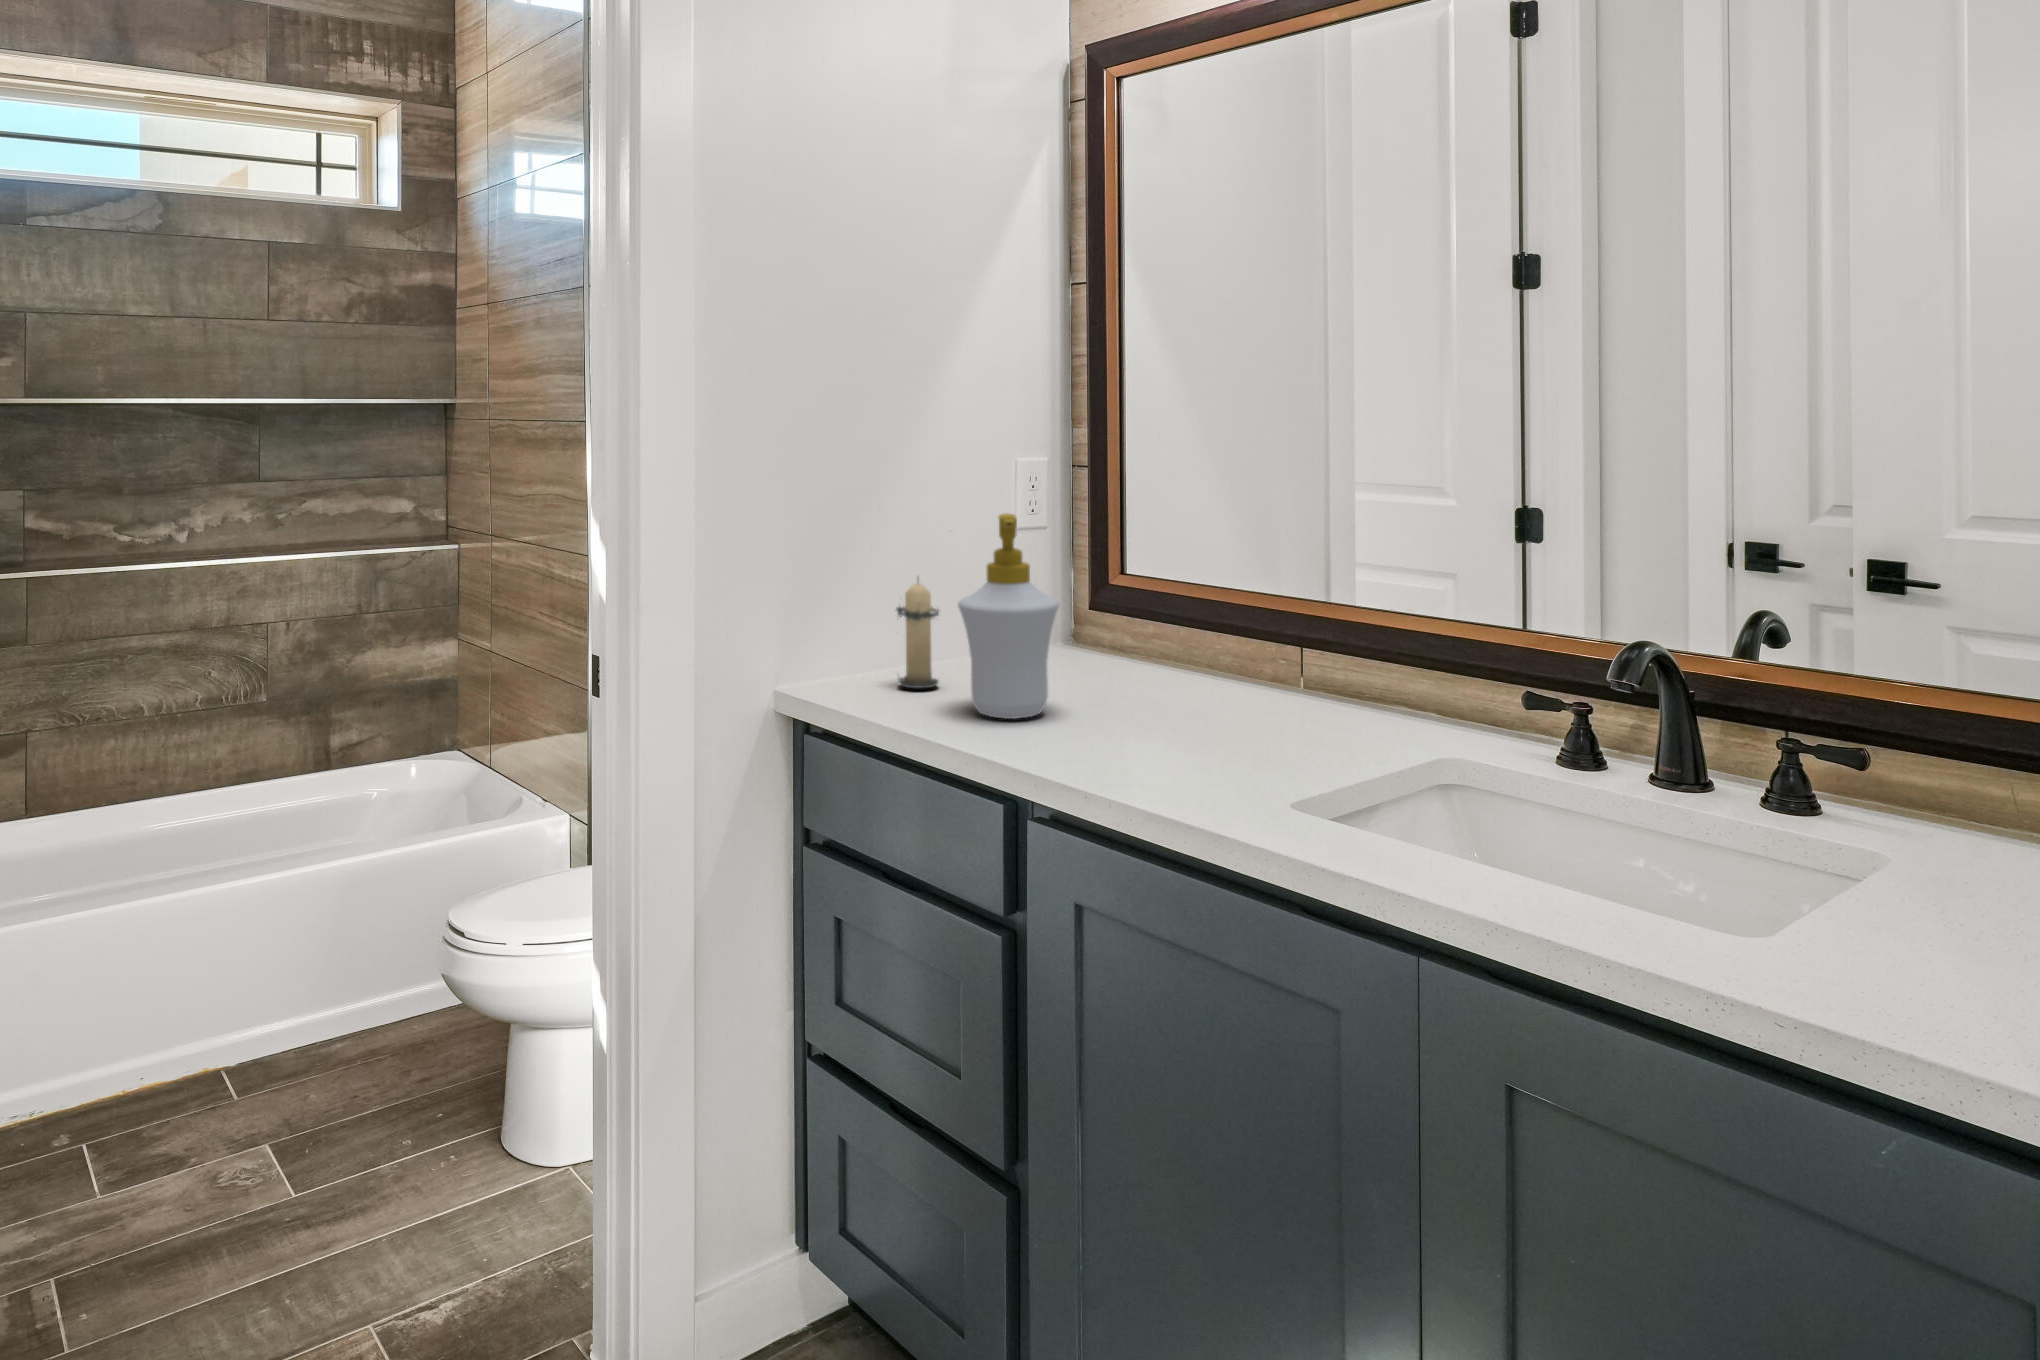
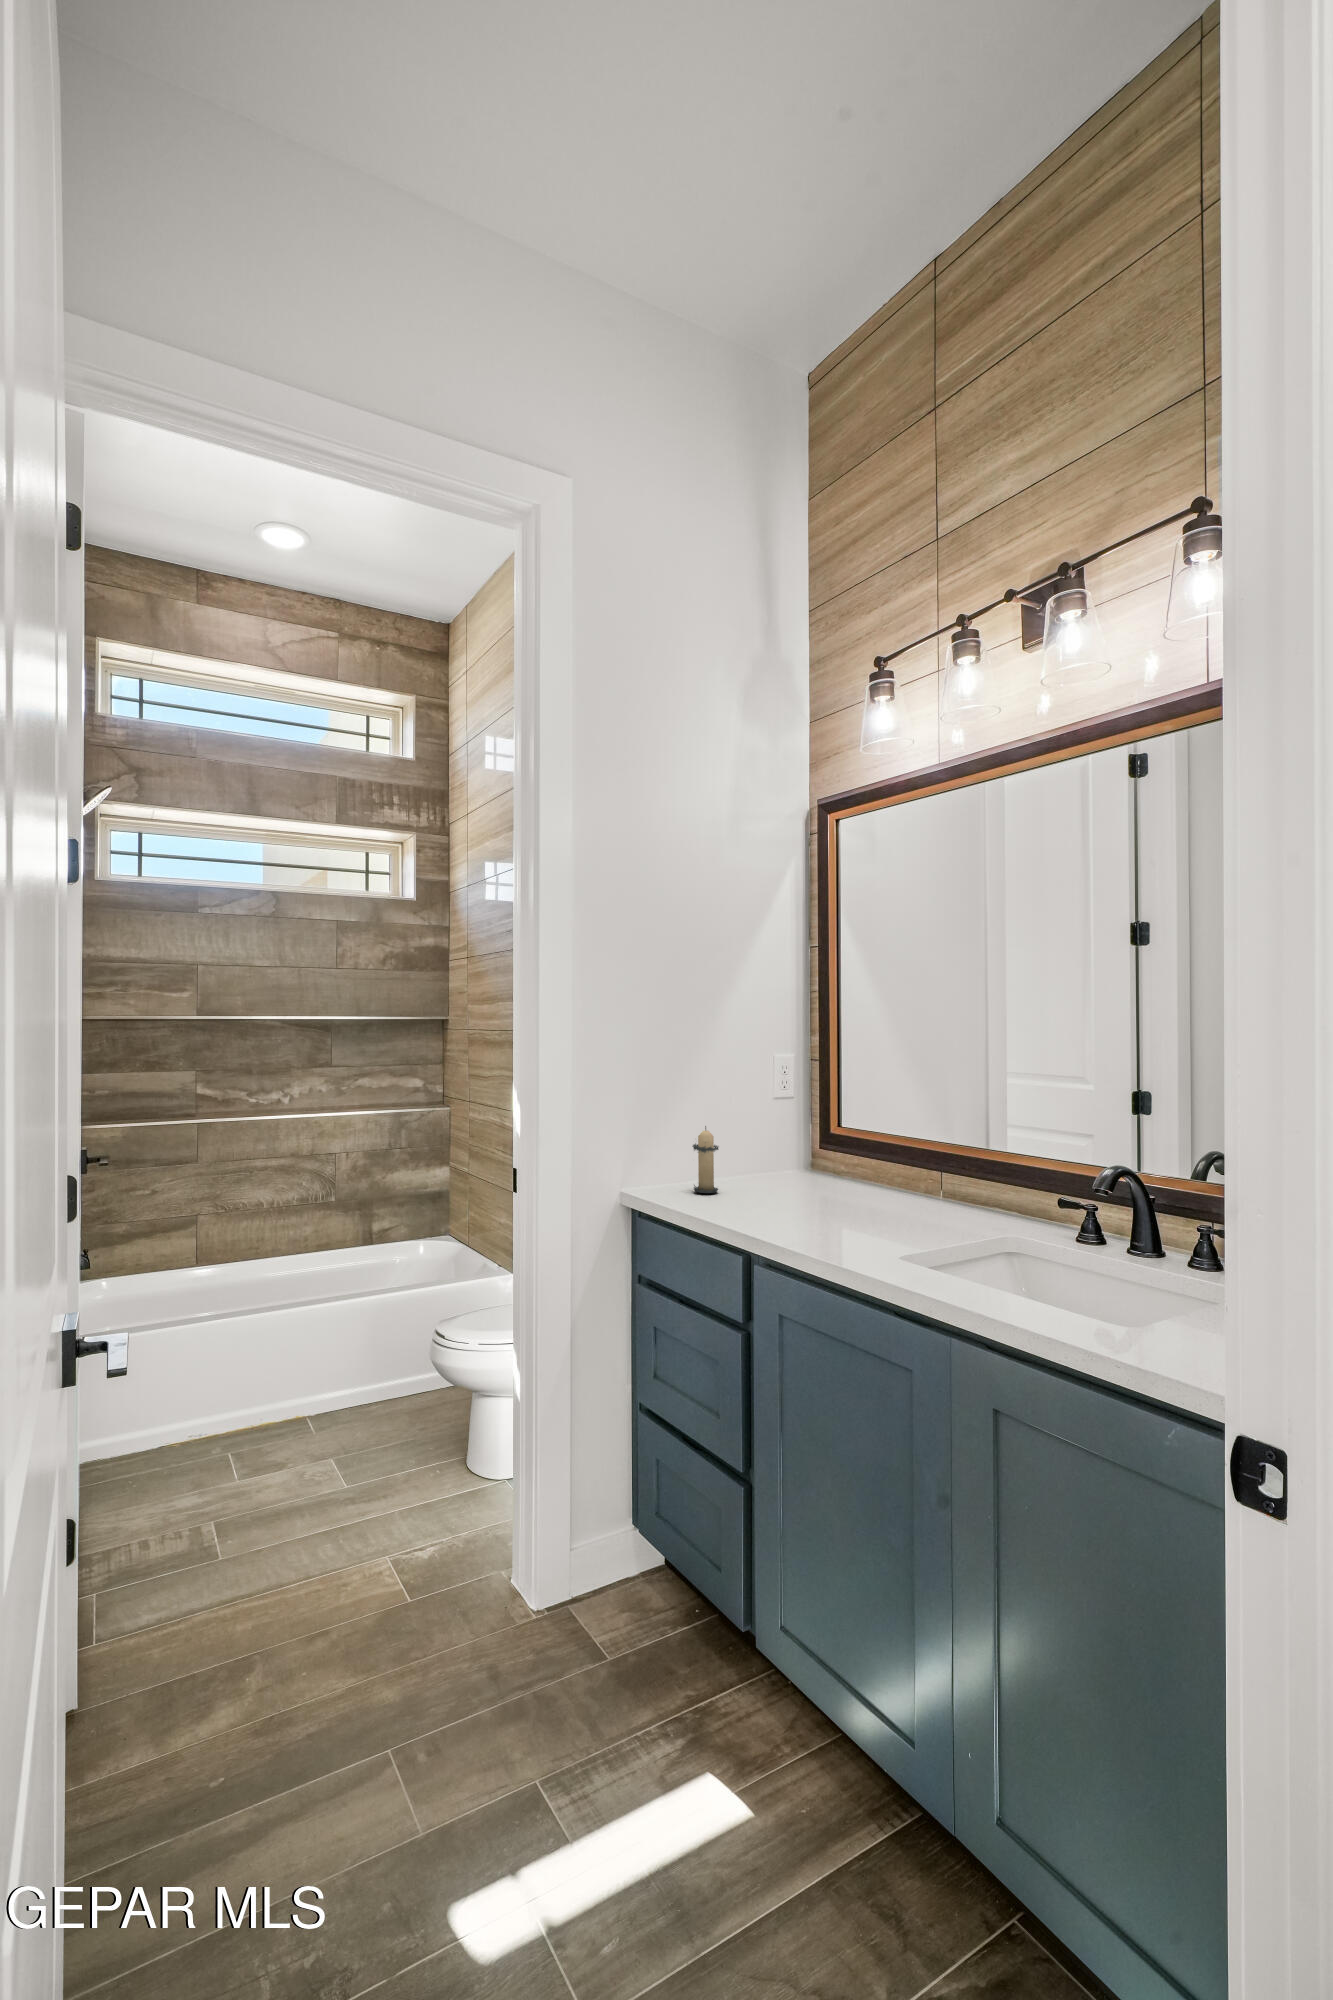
soap bottle: present [958,513,1059,719] -> none [724,1088,785,1210]

